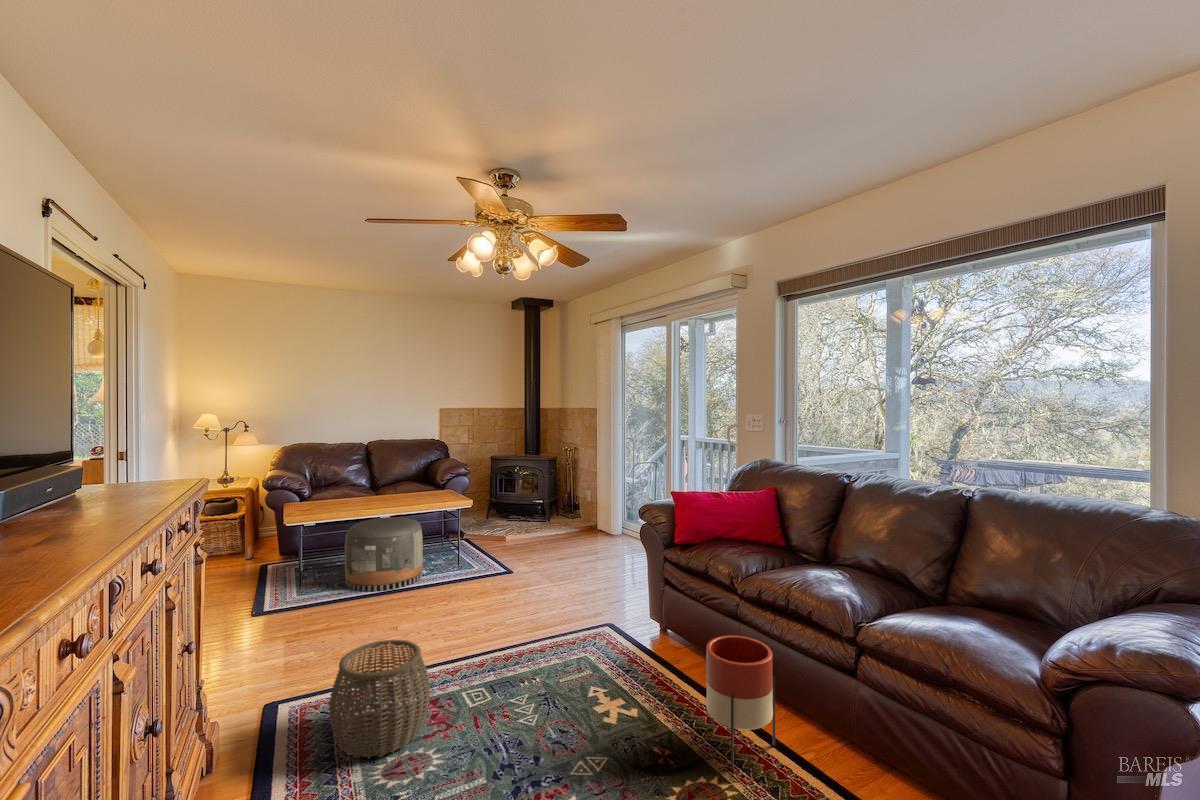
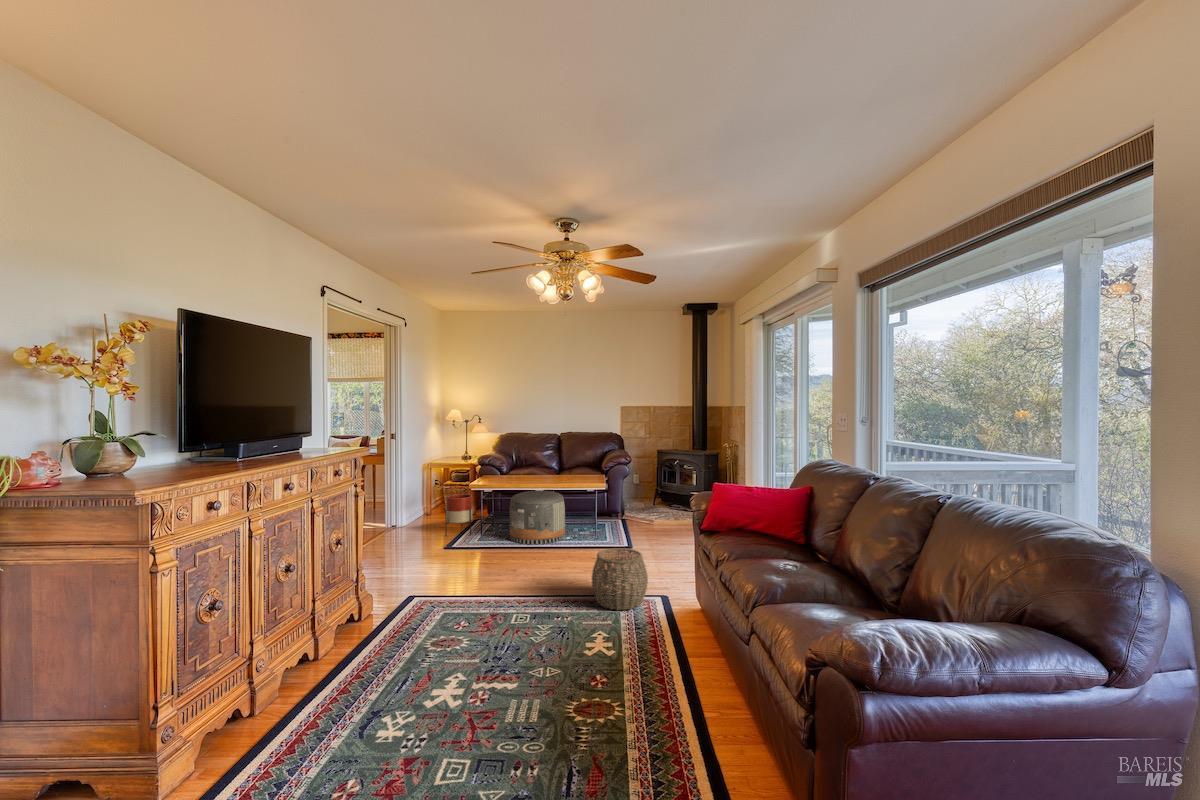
planter: present [706,635,775,769] -> present [445,494,473,536]
woven basket: present [328,640,430,758] -> present [592,548,648,610]

